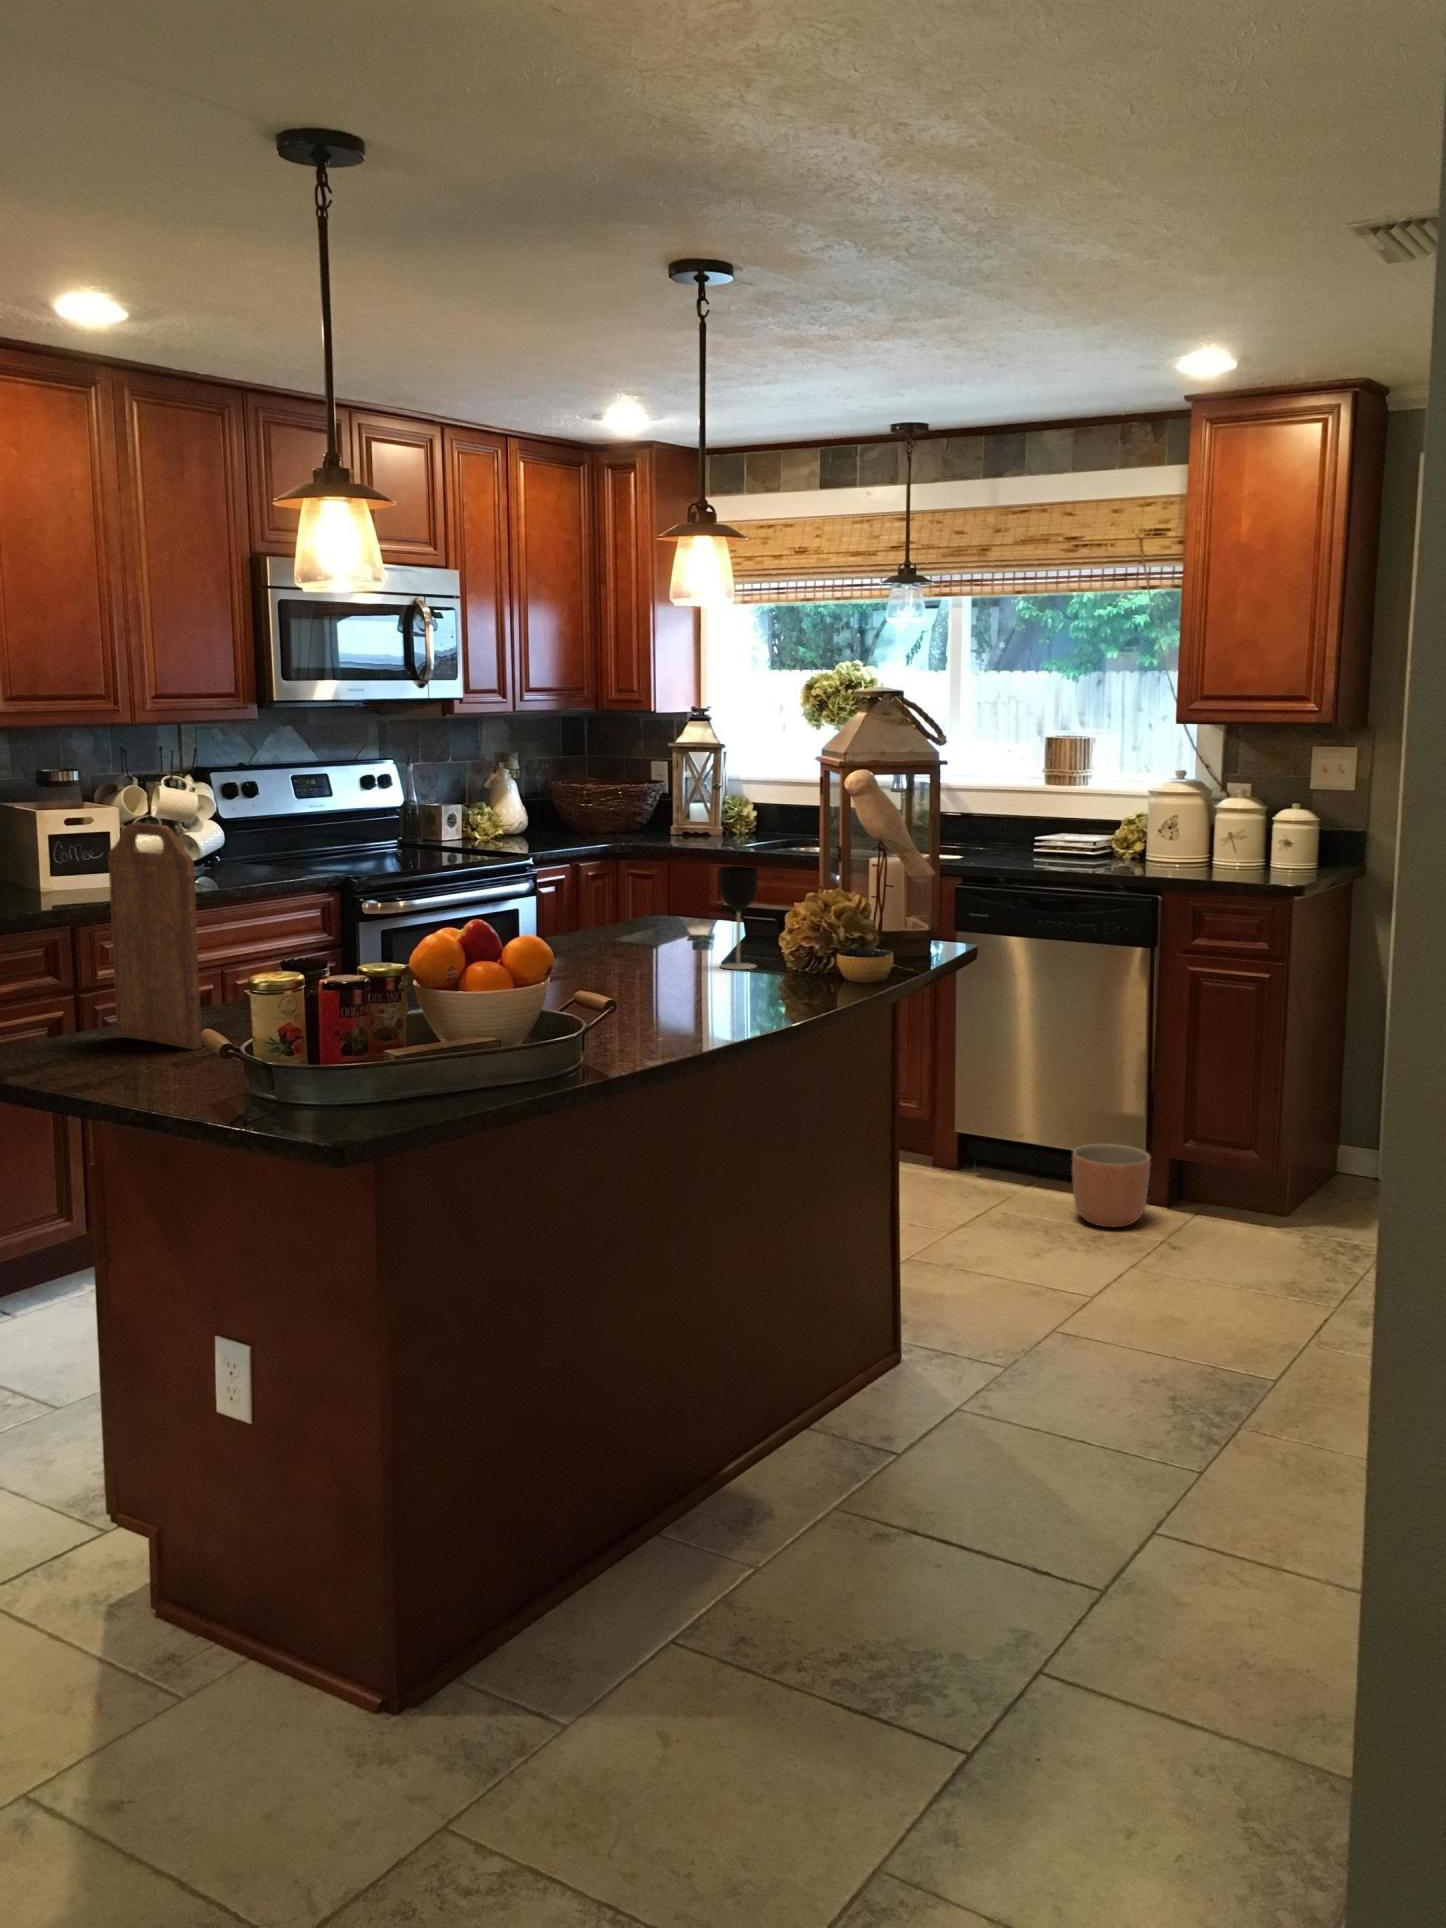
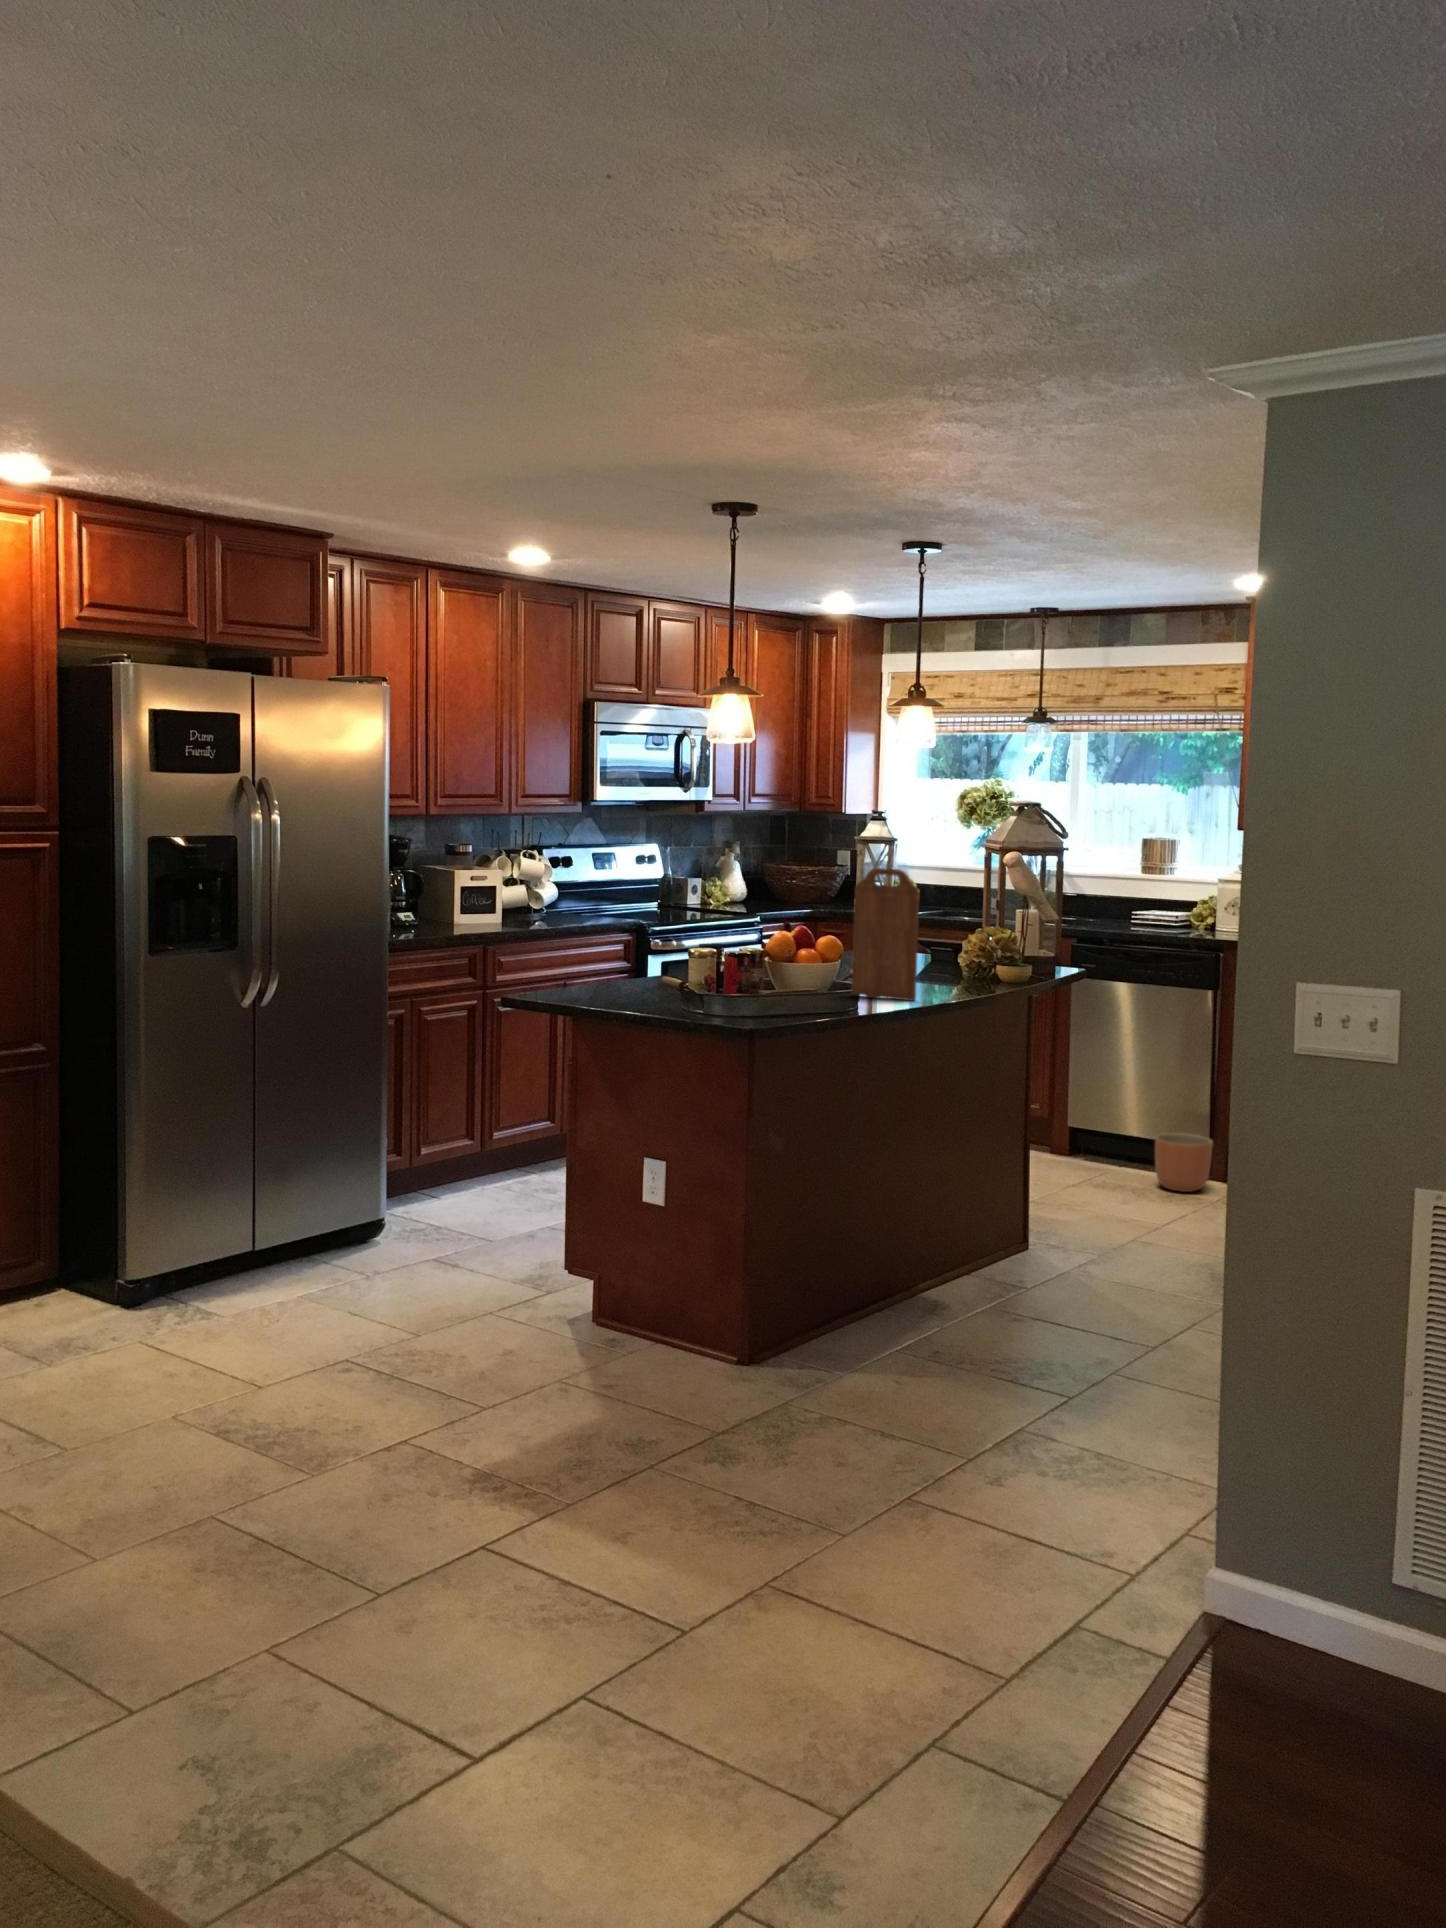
cutting board: present [108,823,202,1050] -> present [852,868,920,1001]
wine glass: present [719,866,758,969] -> none [918,912,945,978]

